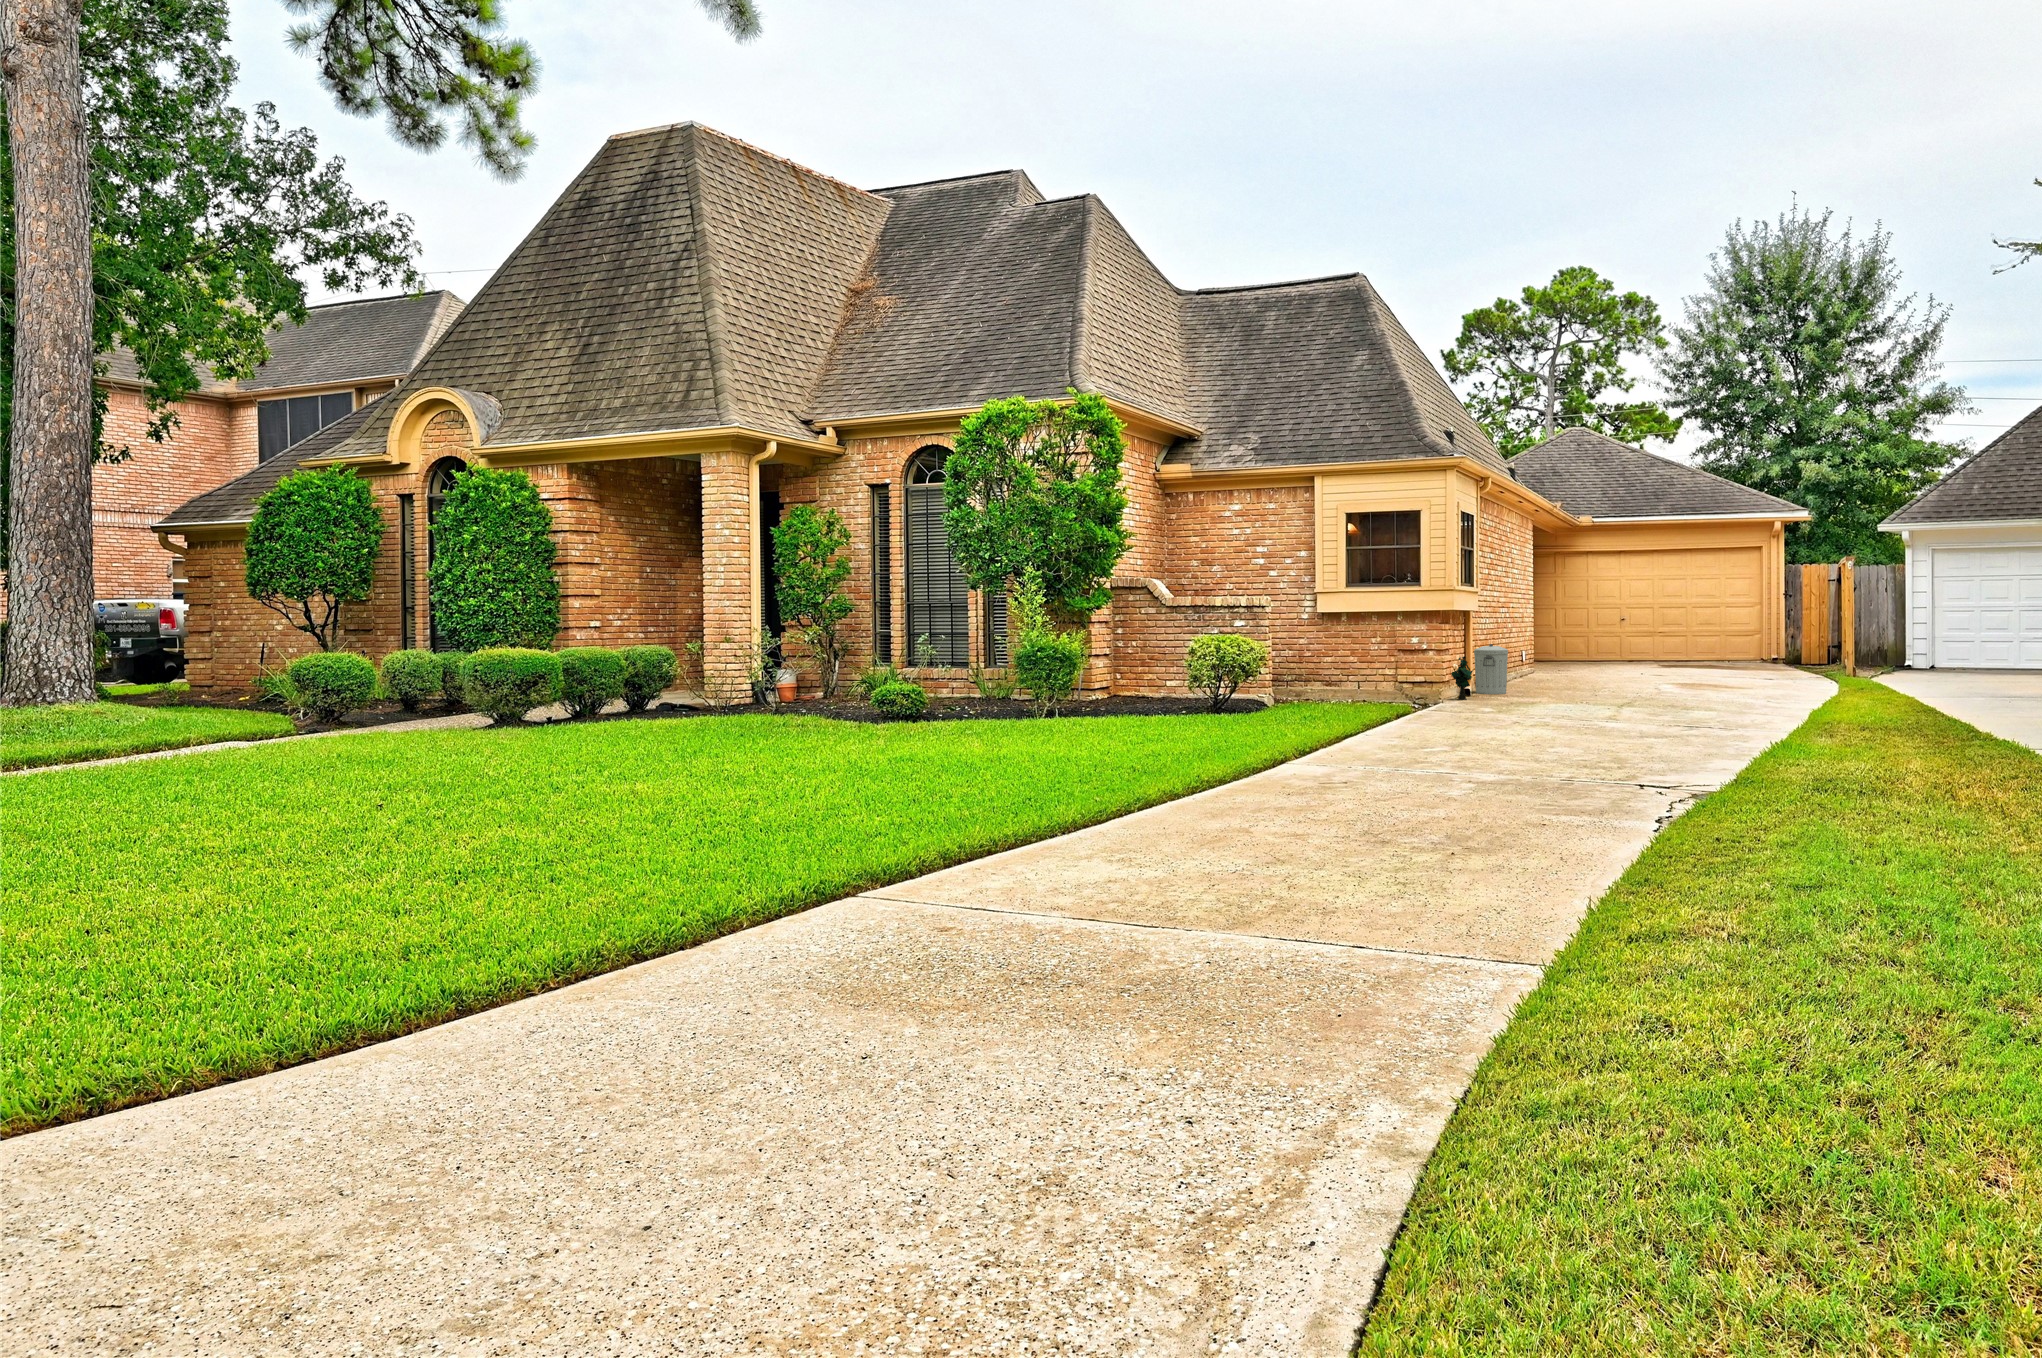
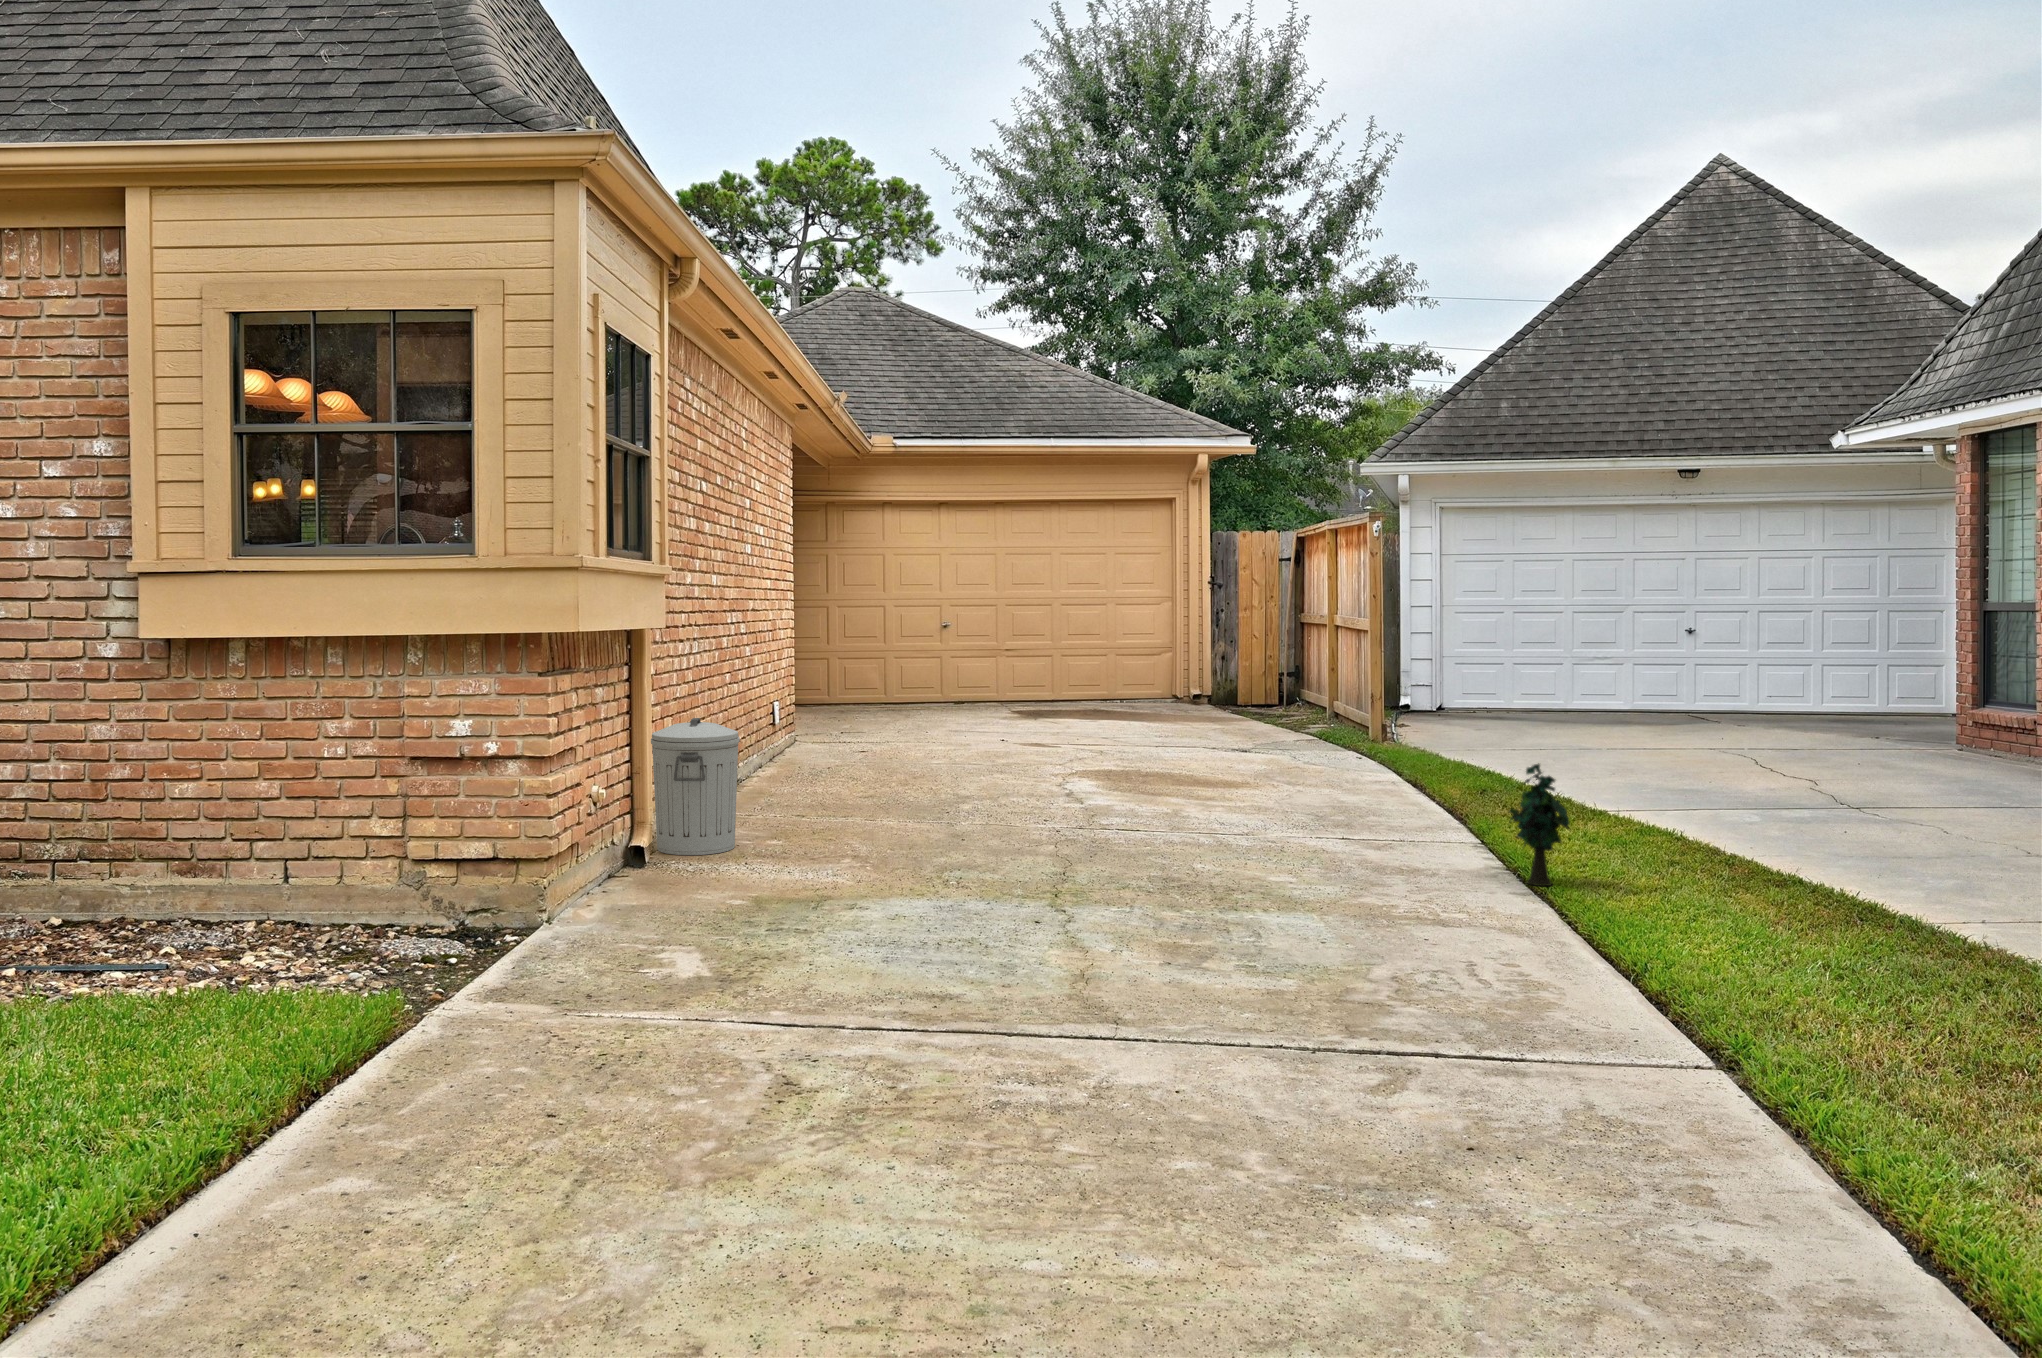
decorative plant: present [1451,656,1473,700] -> present [1509,763,1570,886]

